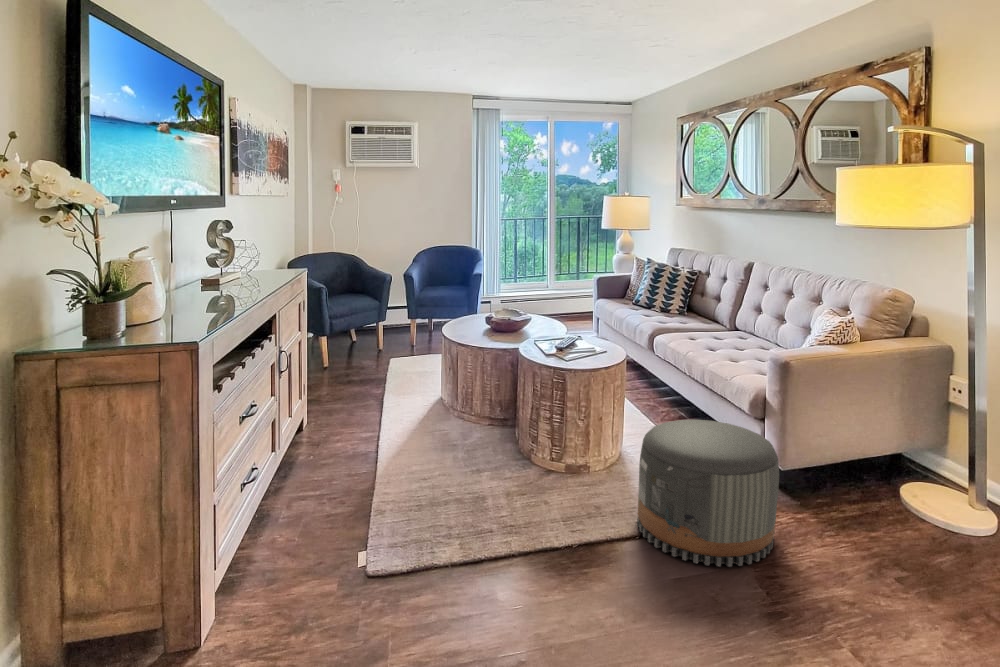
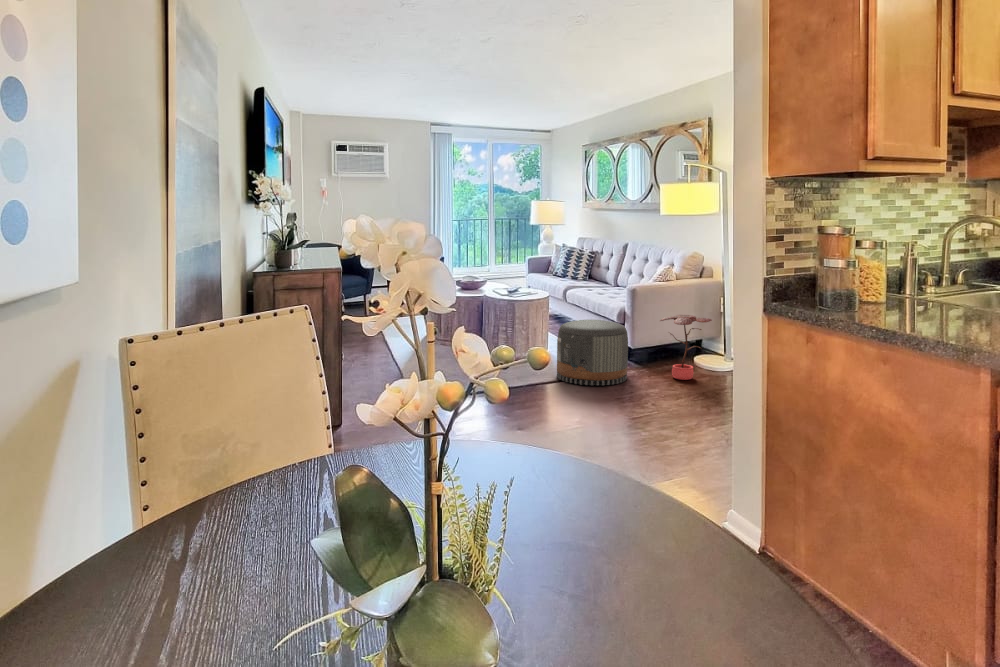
potted plant: none [842,424,963,556] -> present [660,315,712,380]

